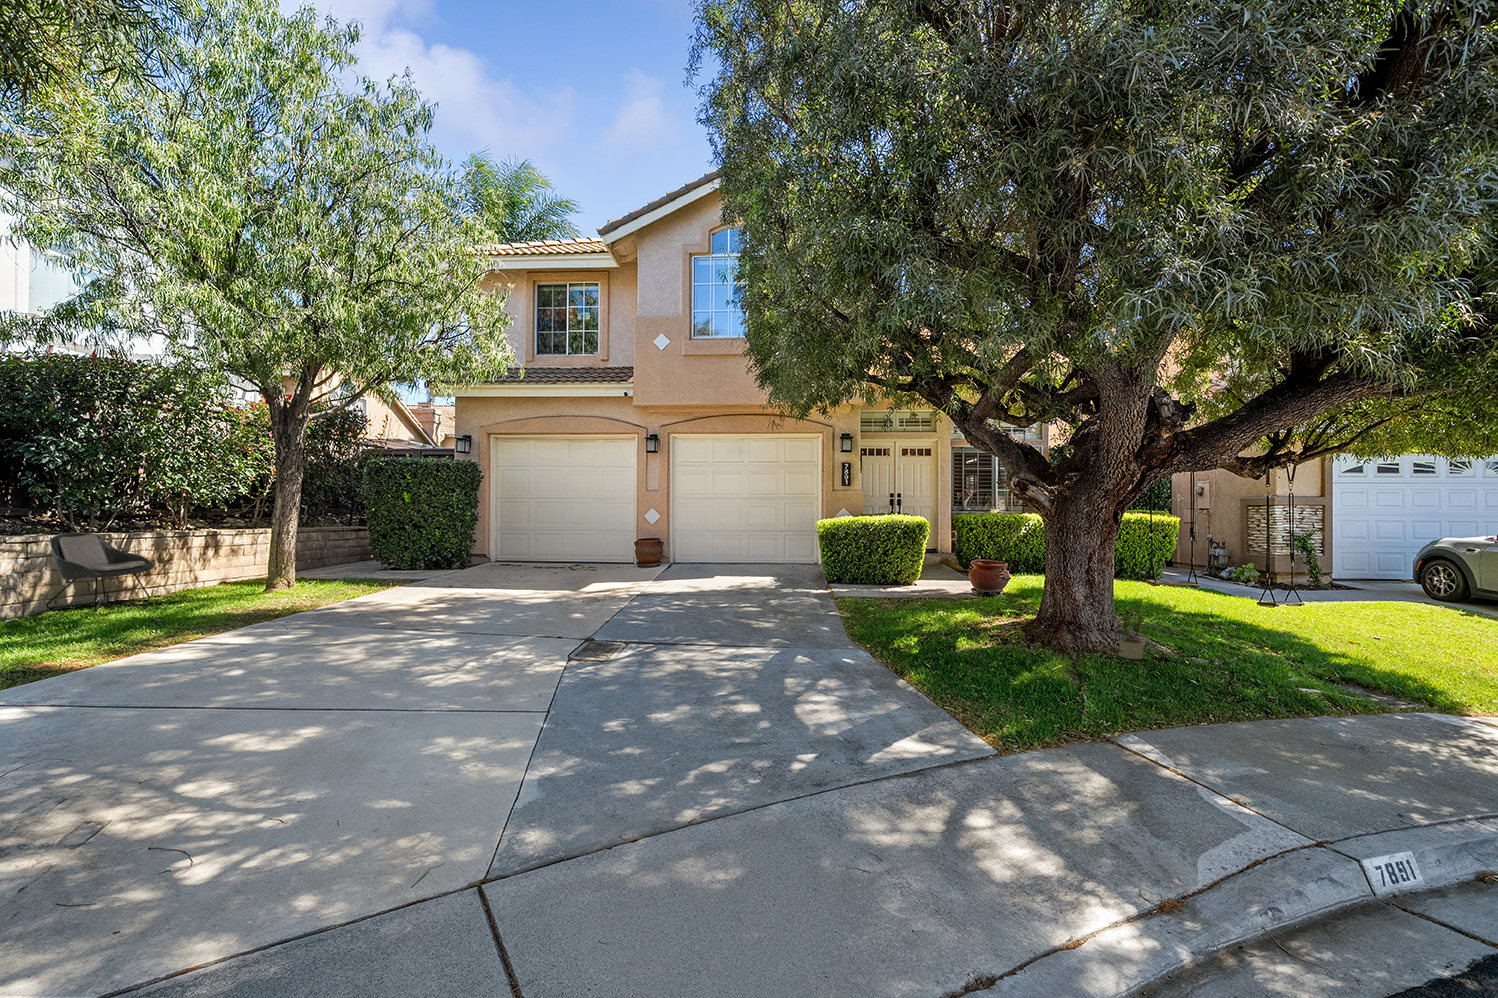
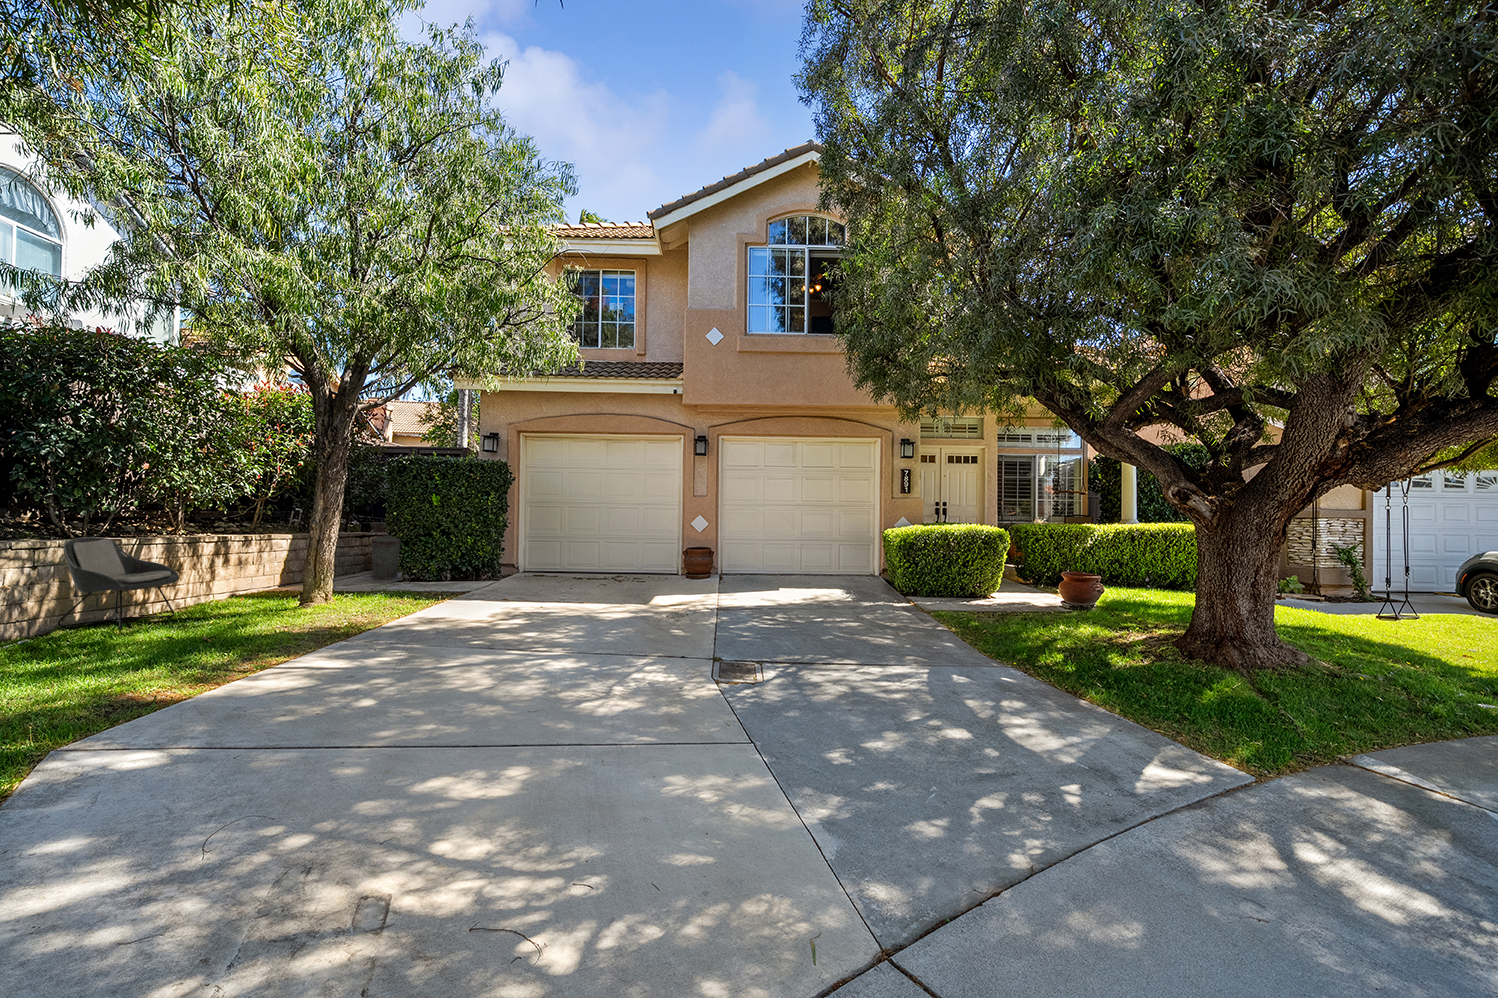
trash can: none [350,527,381,568] -> present [371,534,401,579]
potted plant: present [1115,604,1148,659] -> none [1282,617,1321,675]

